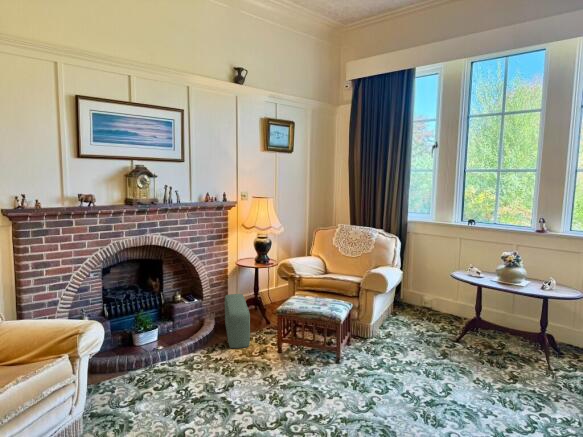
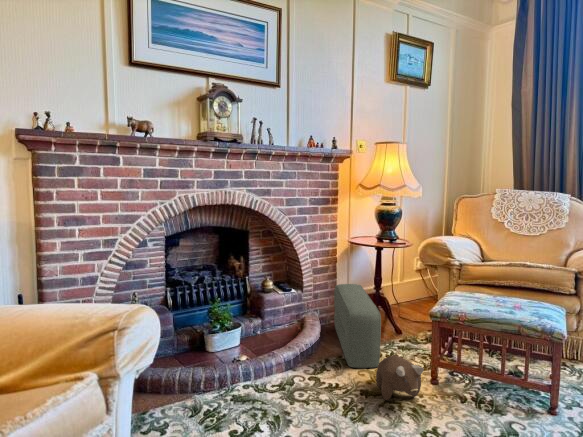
plush toy: none [244,338,269,364] -> present [376,355,424,400]

